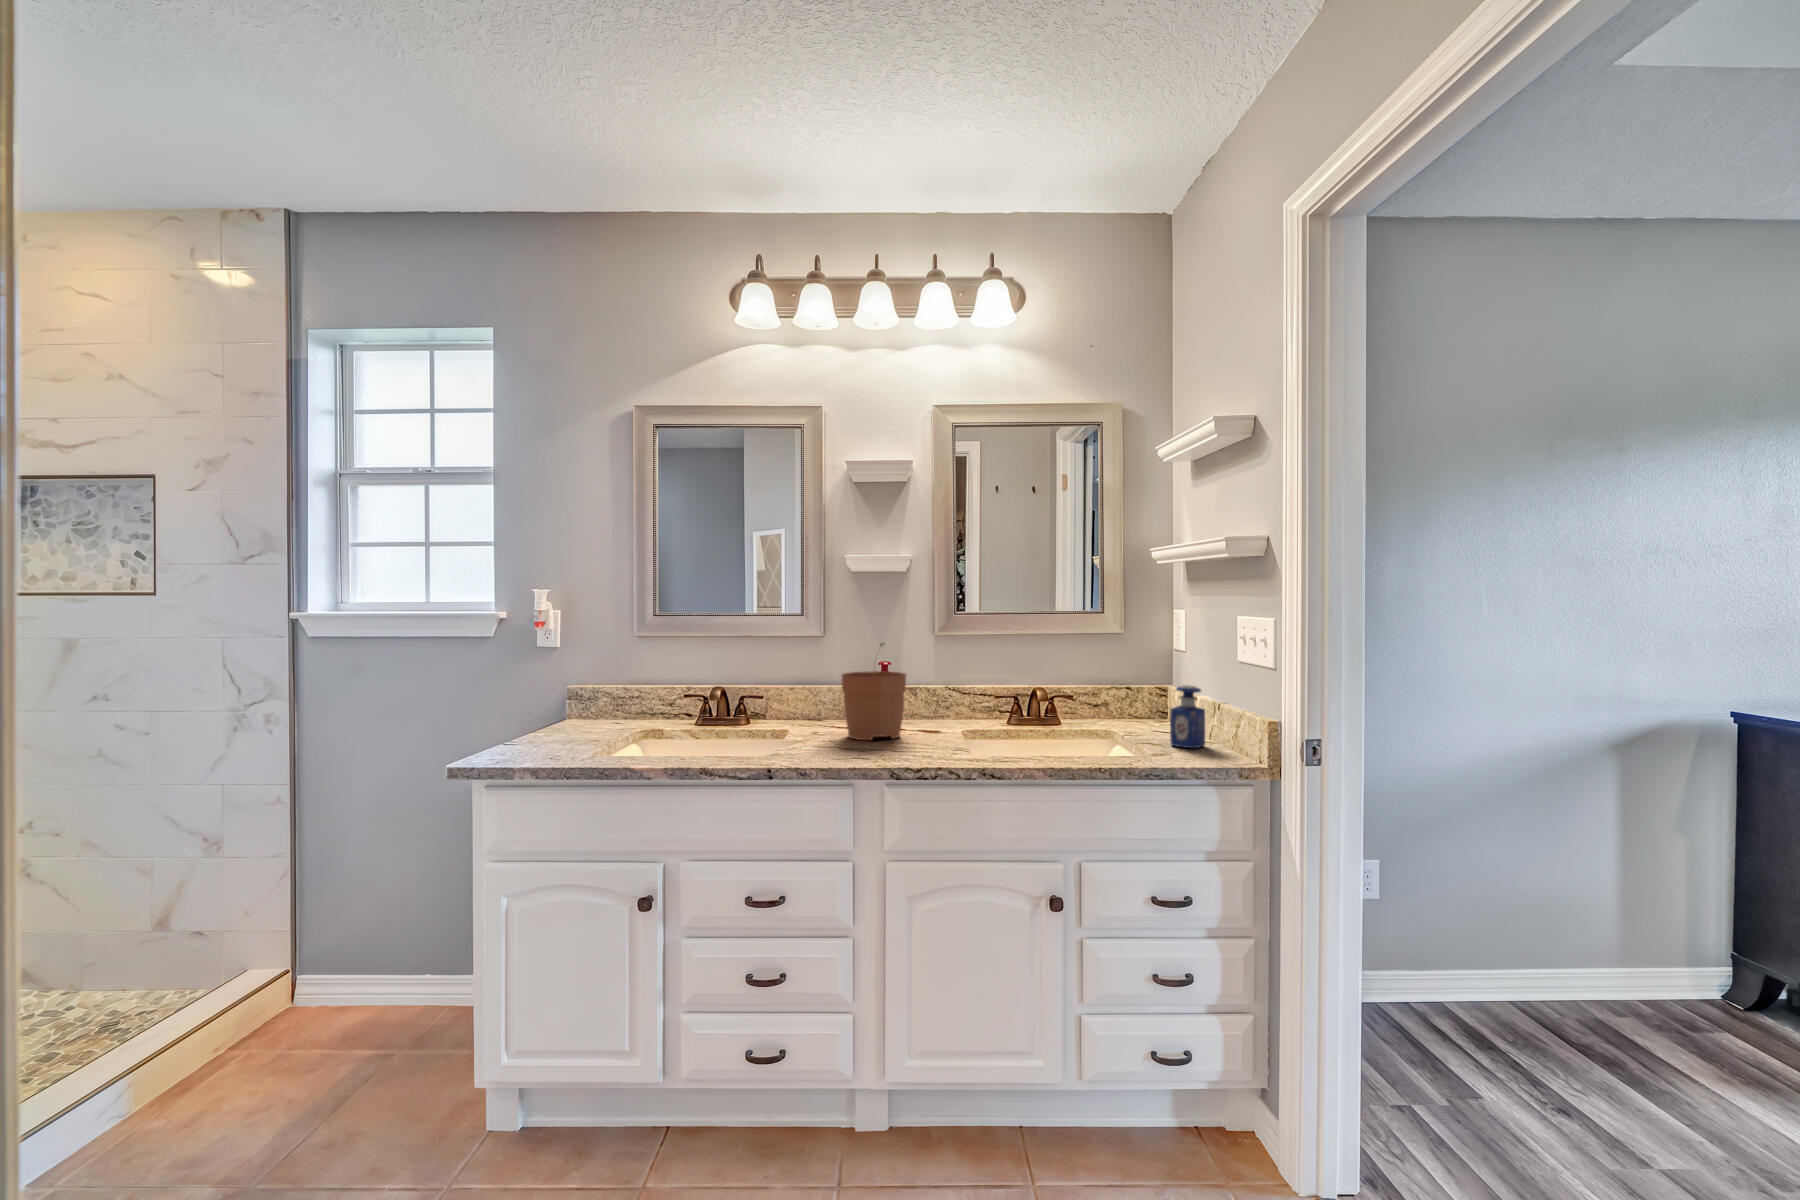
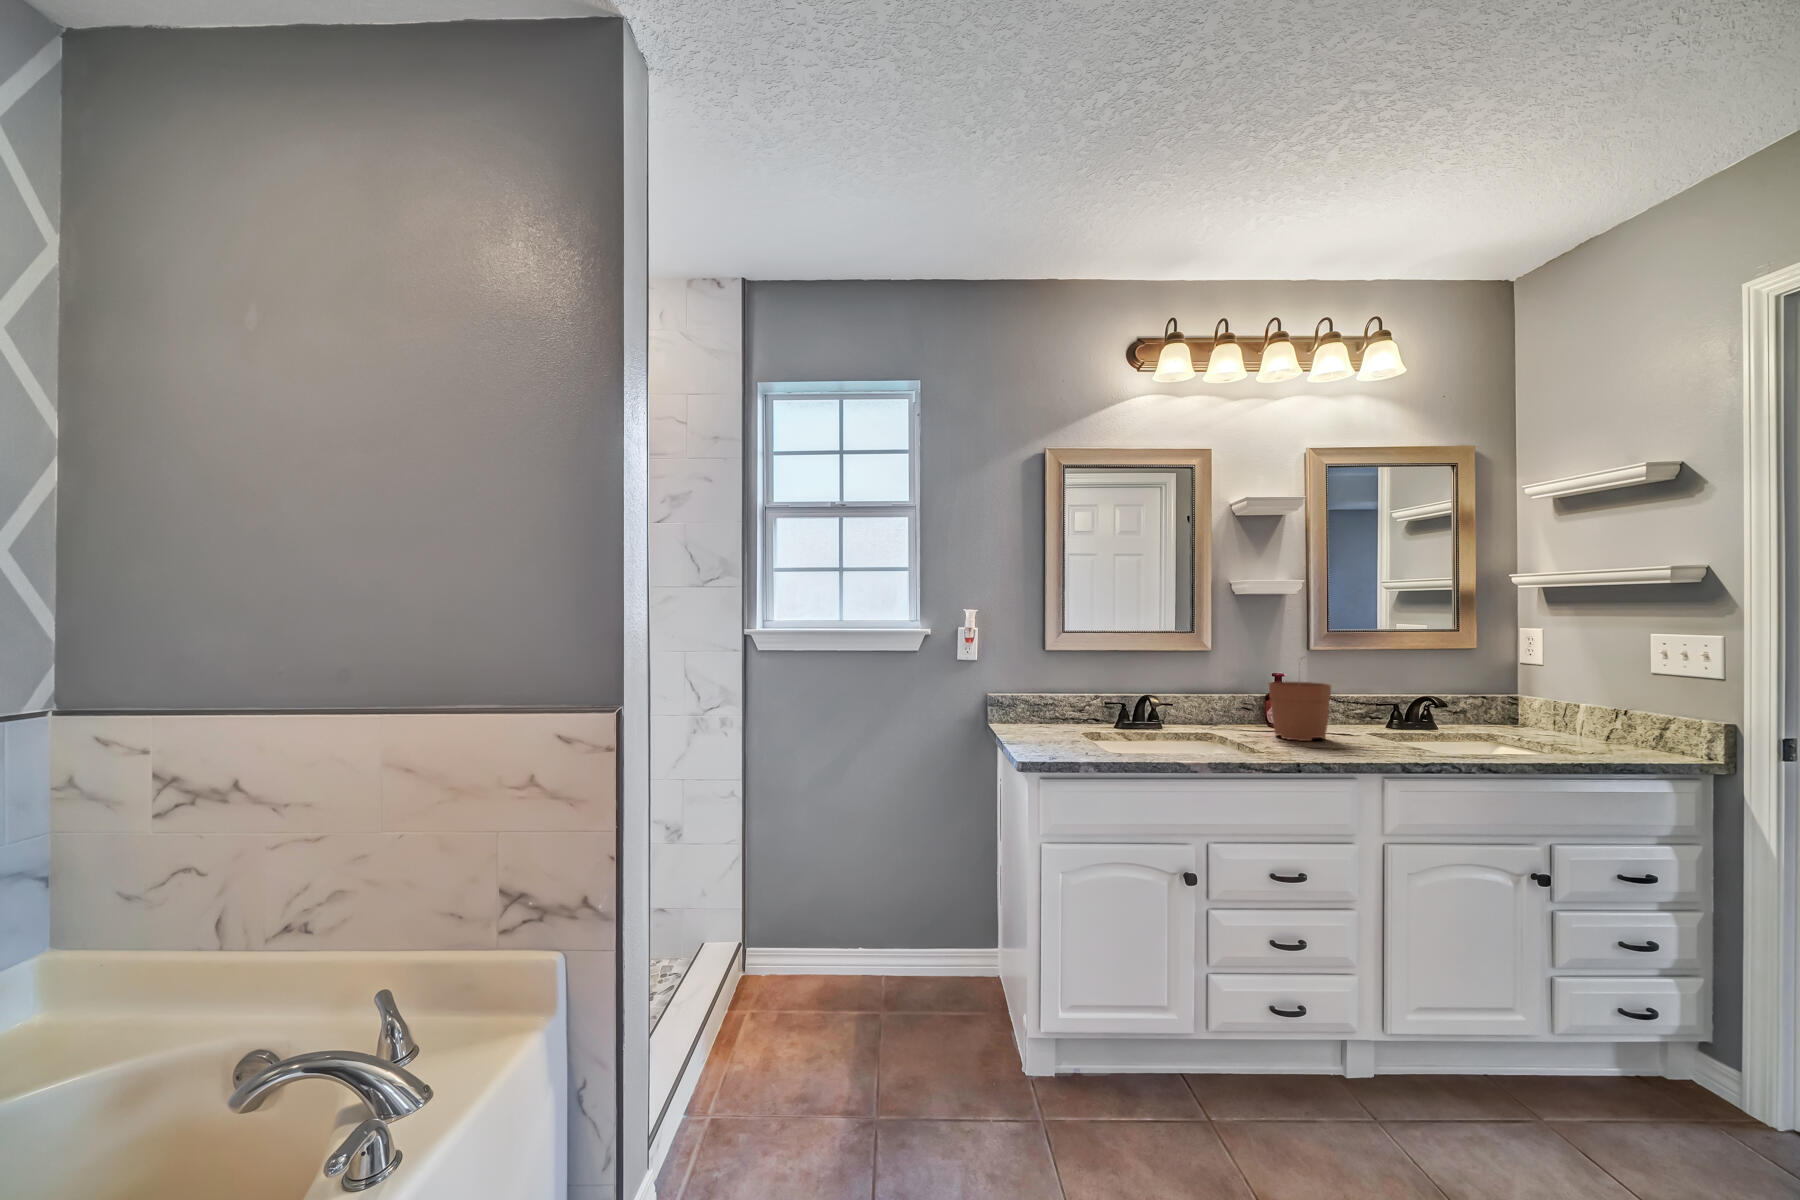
perfume bottle: present [1170,685,1205,748] -> none [1576,694,1610,747]

